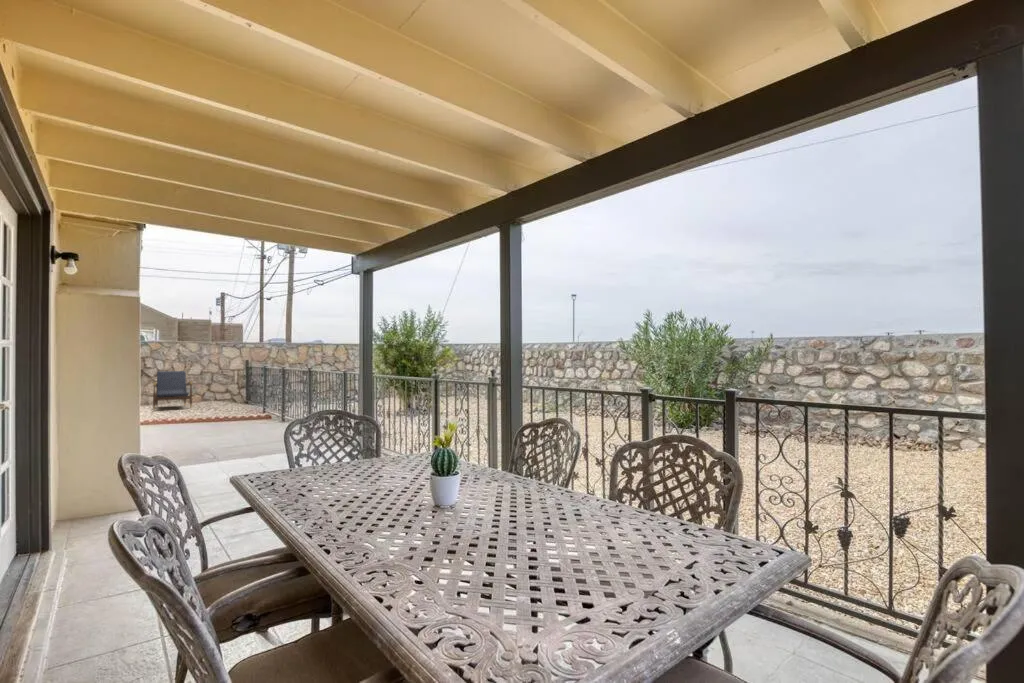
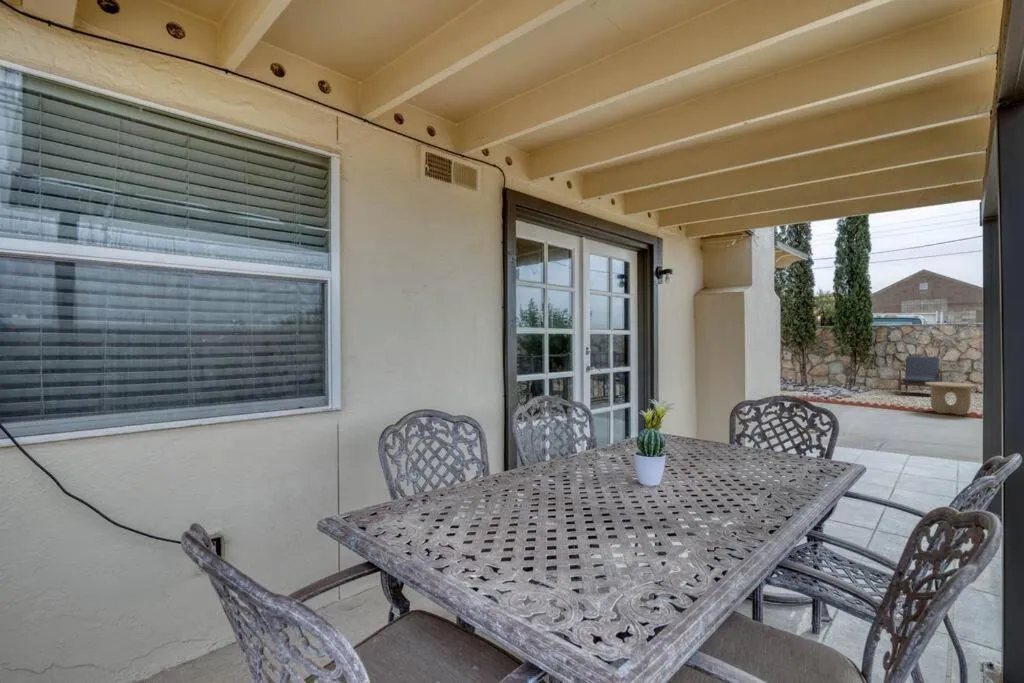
side table: none [198,393,238,422] -> present [925,382,978,415]

